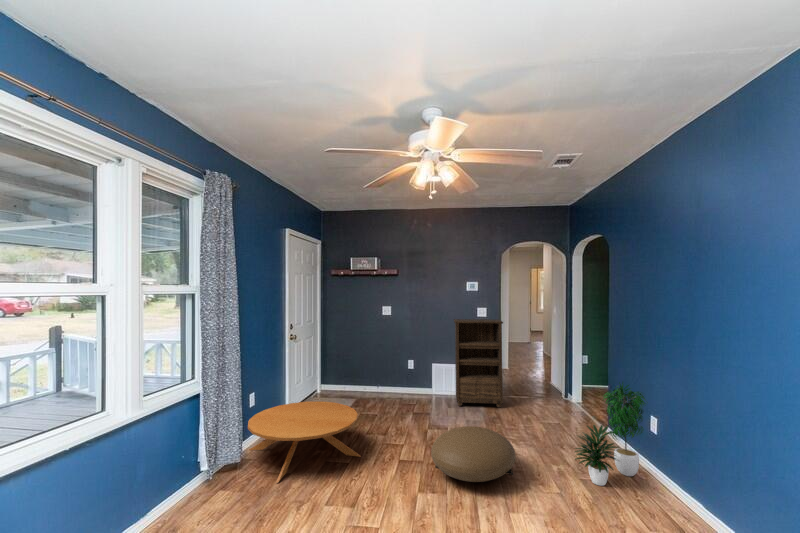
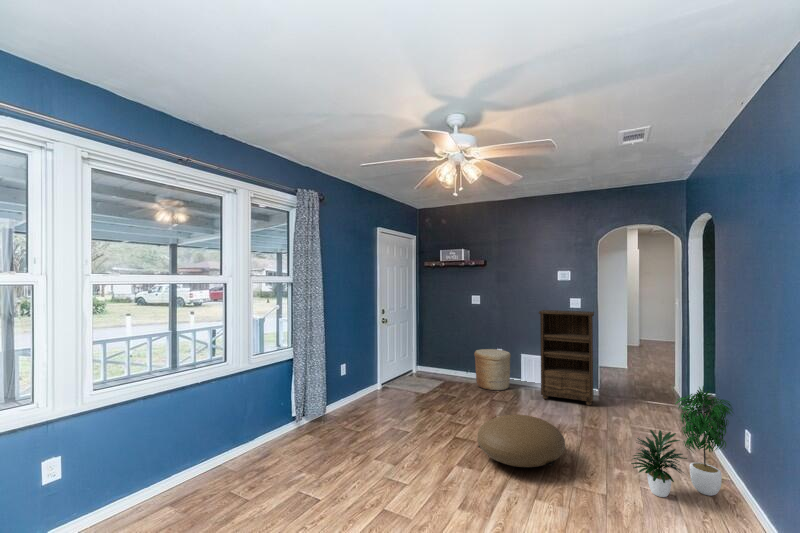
woven basket: none [388,361,424,403] -> present [474,349,511,390]
coffee table: present [248,401,361,483] -> none [331,376,423,437]

